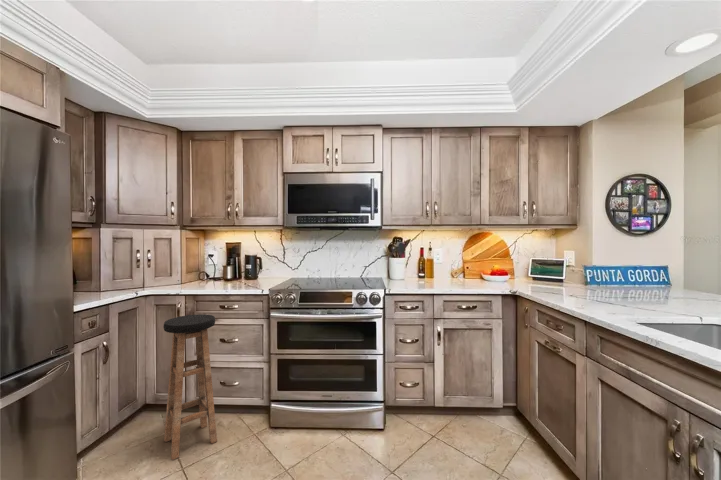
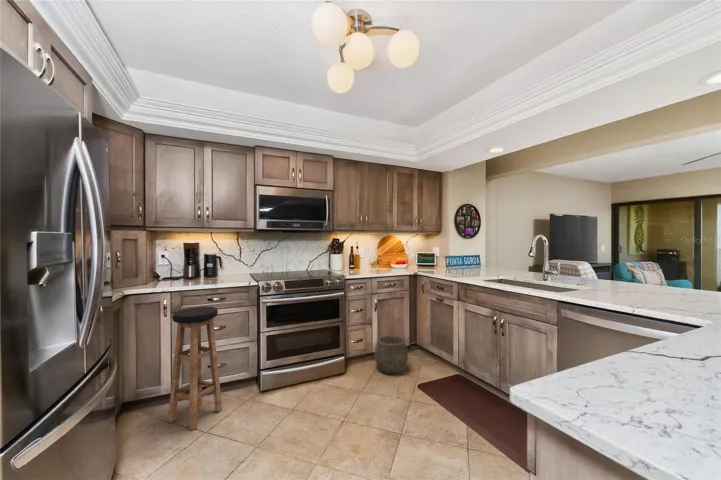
woven basket: none [431,386,487,455] -> present [375,335,408,374]

